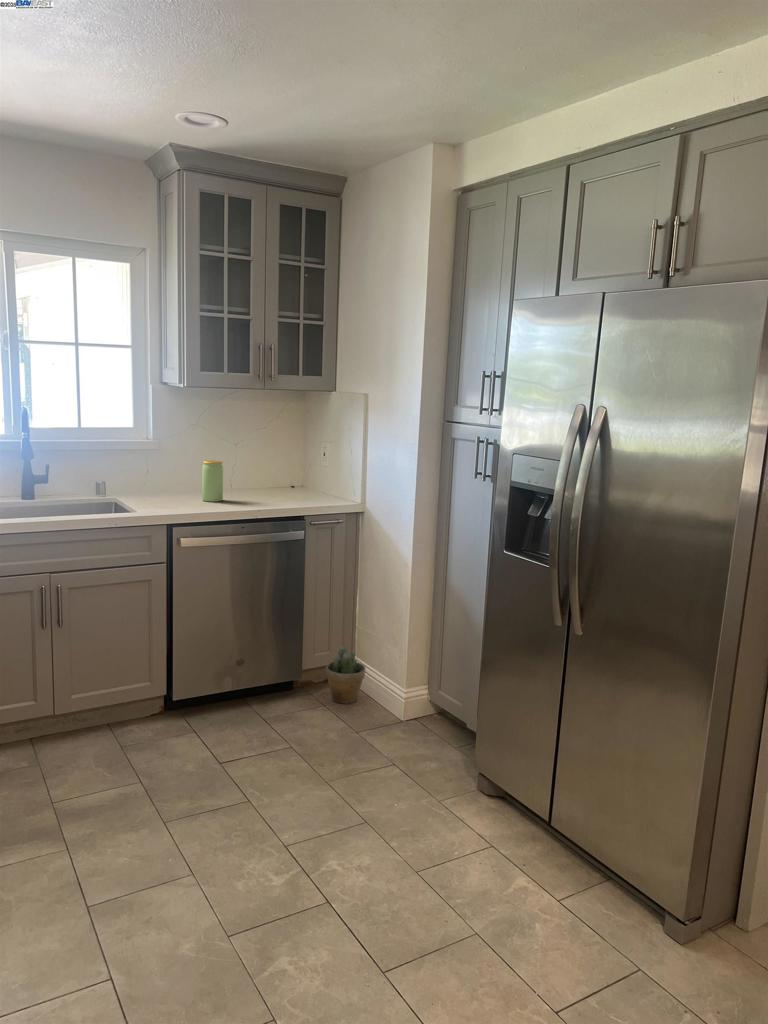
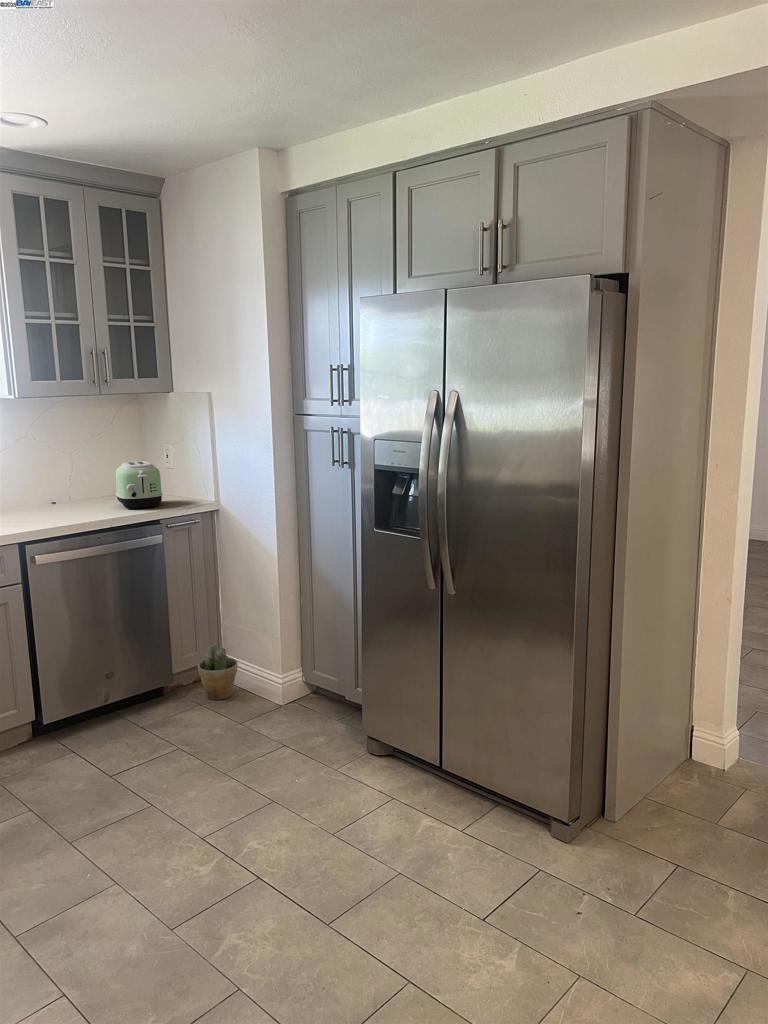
toaster: none [269,456,311,503] -> present [116,461,162,509]
jar: present [202,460,223,502] -> none [44,473,70,516]

